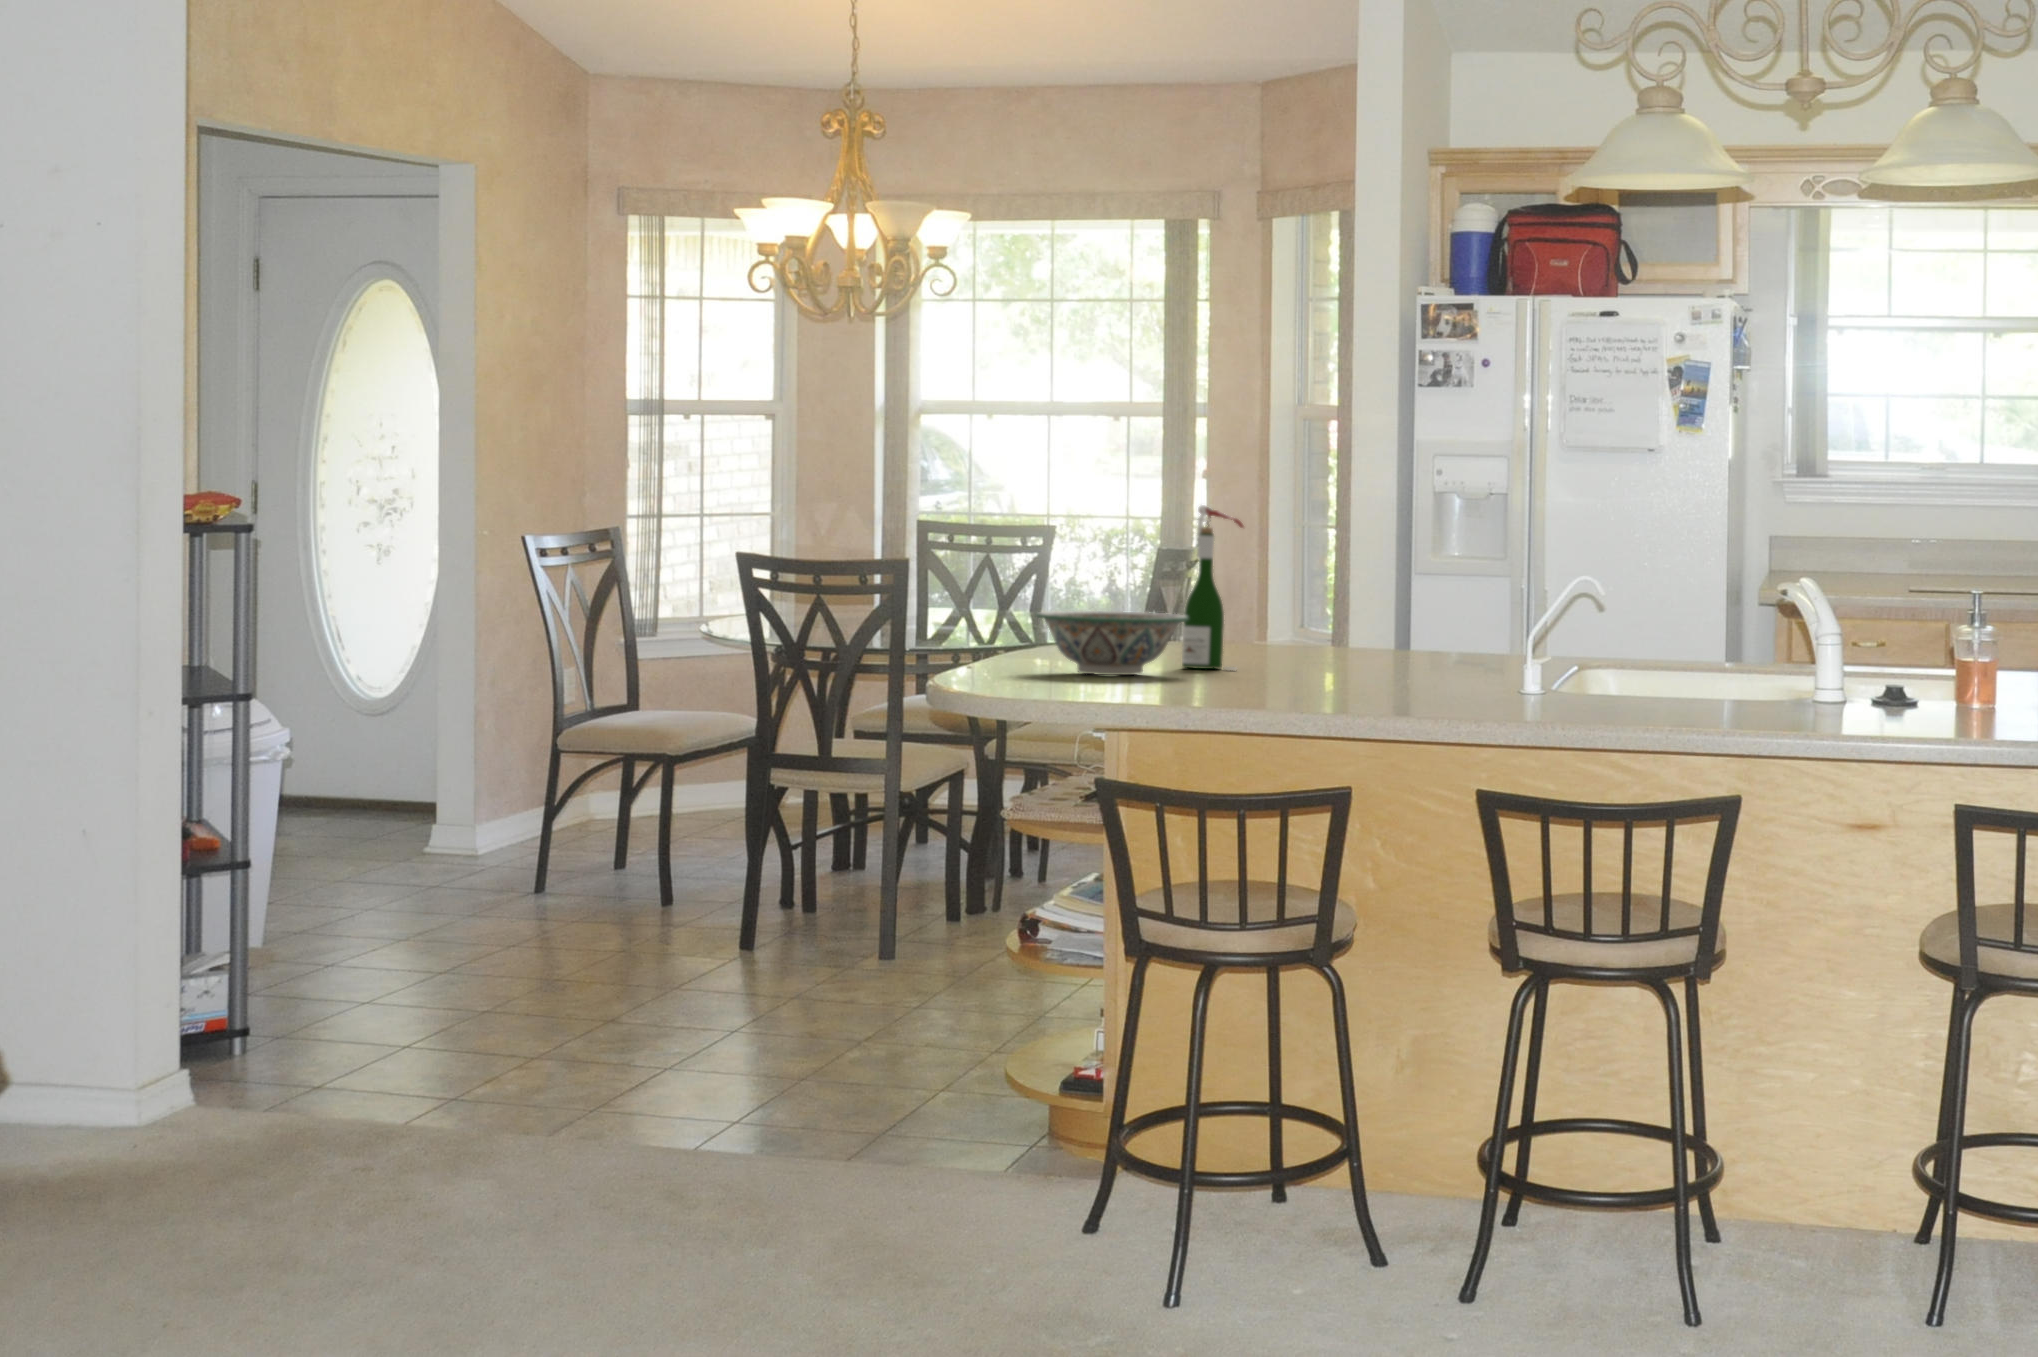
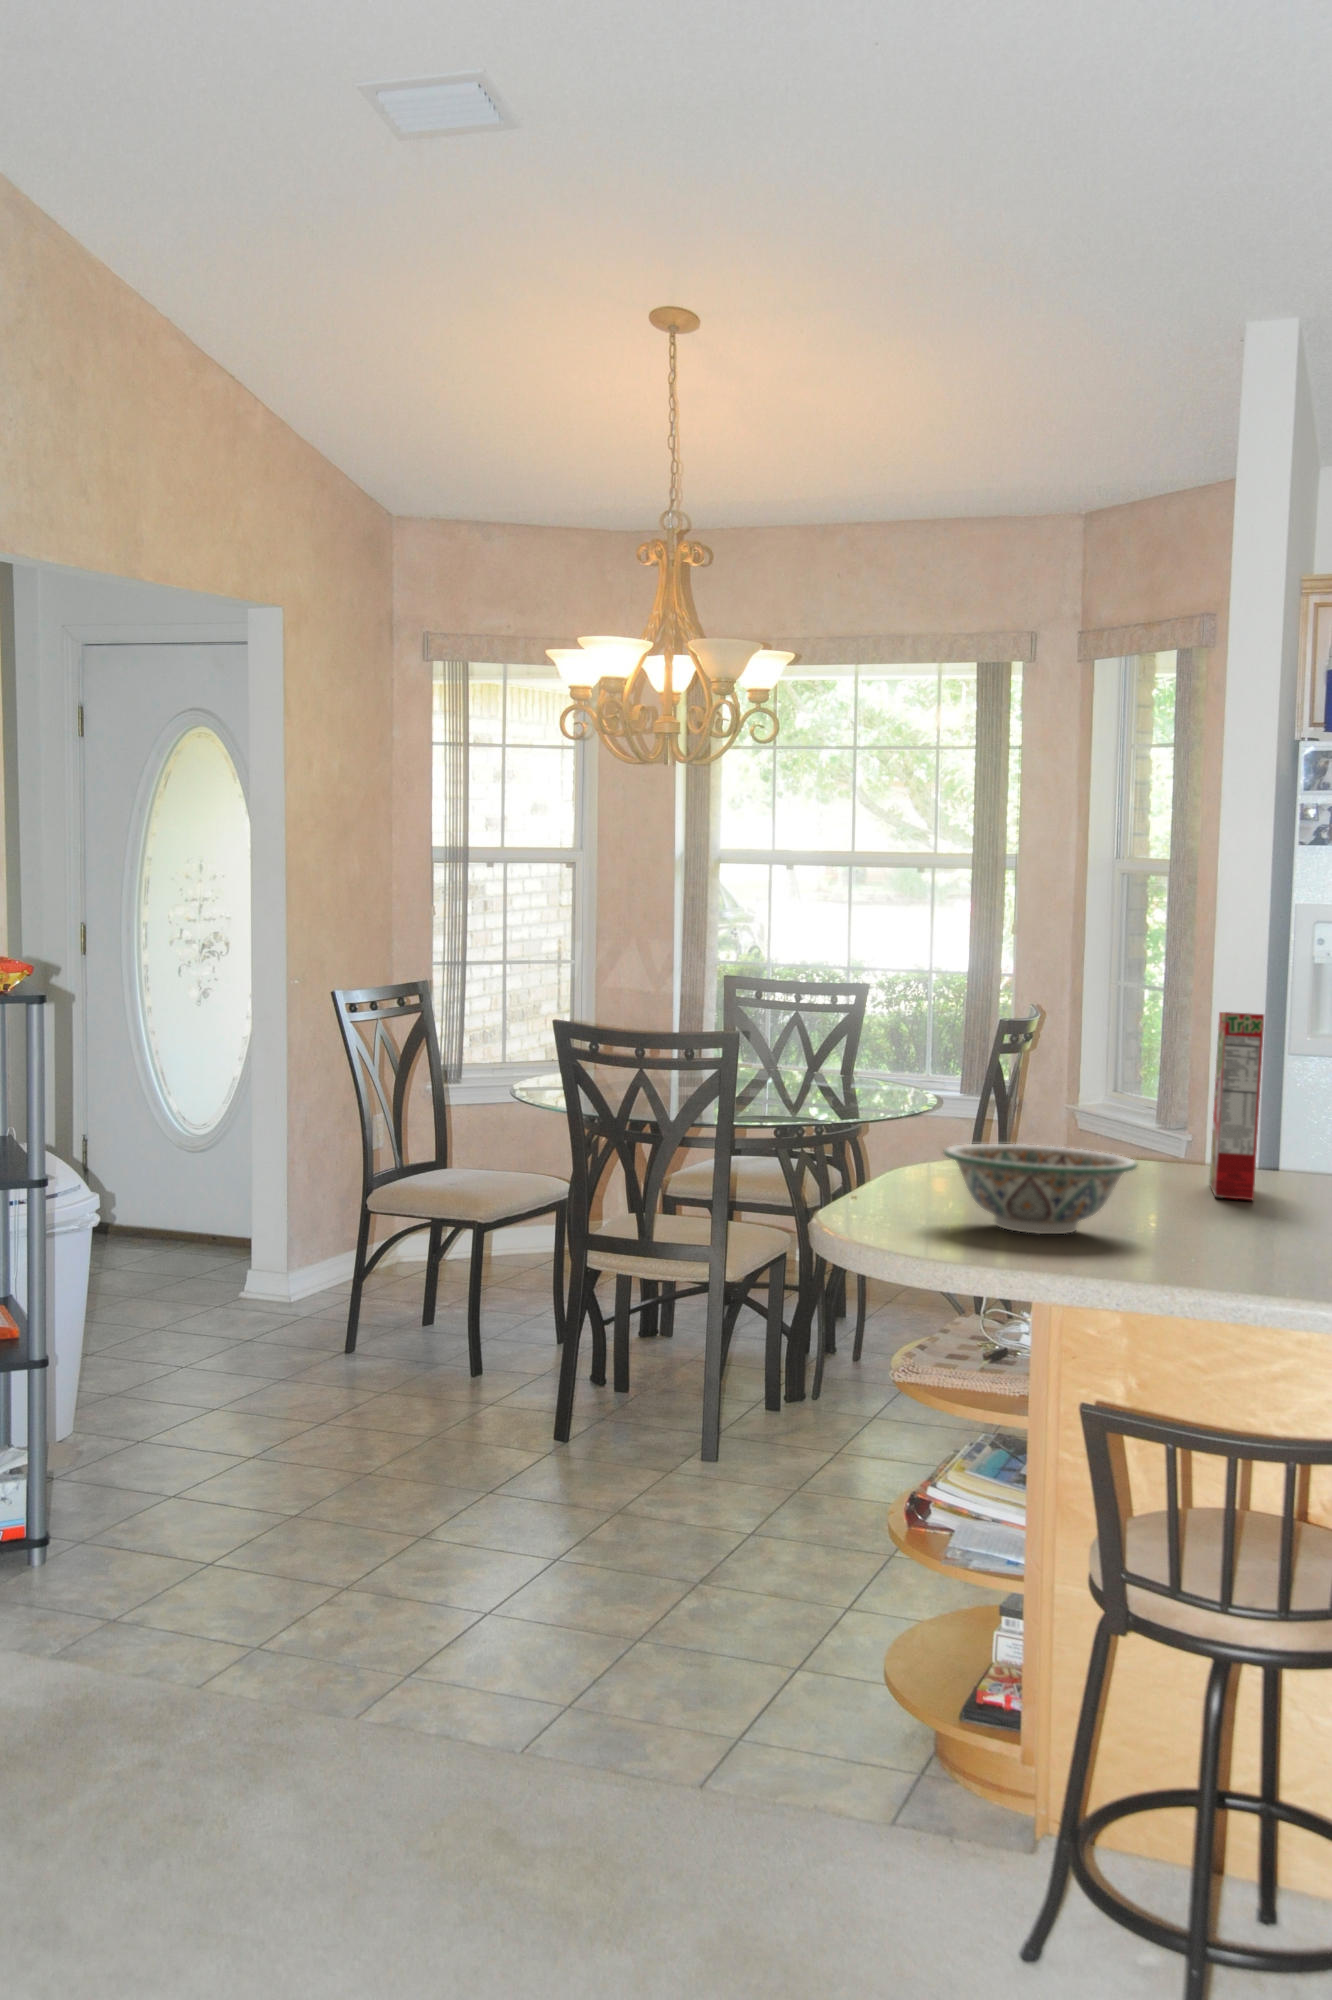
wine bottle: present [1182,505,1243,670] -> none [1105,1012,1191,1219]
cereal box: none [1287,509,1329,662] -> present [1209,1012,1264,1200]

